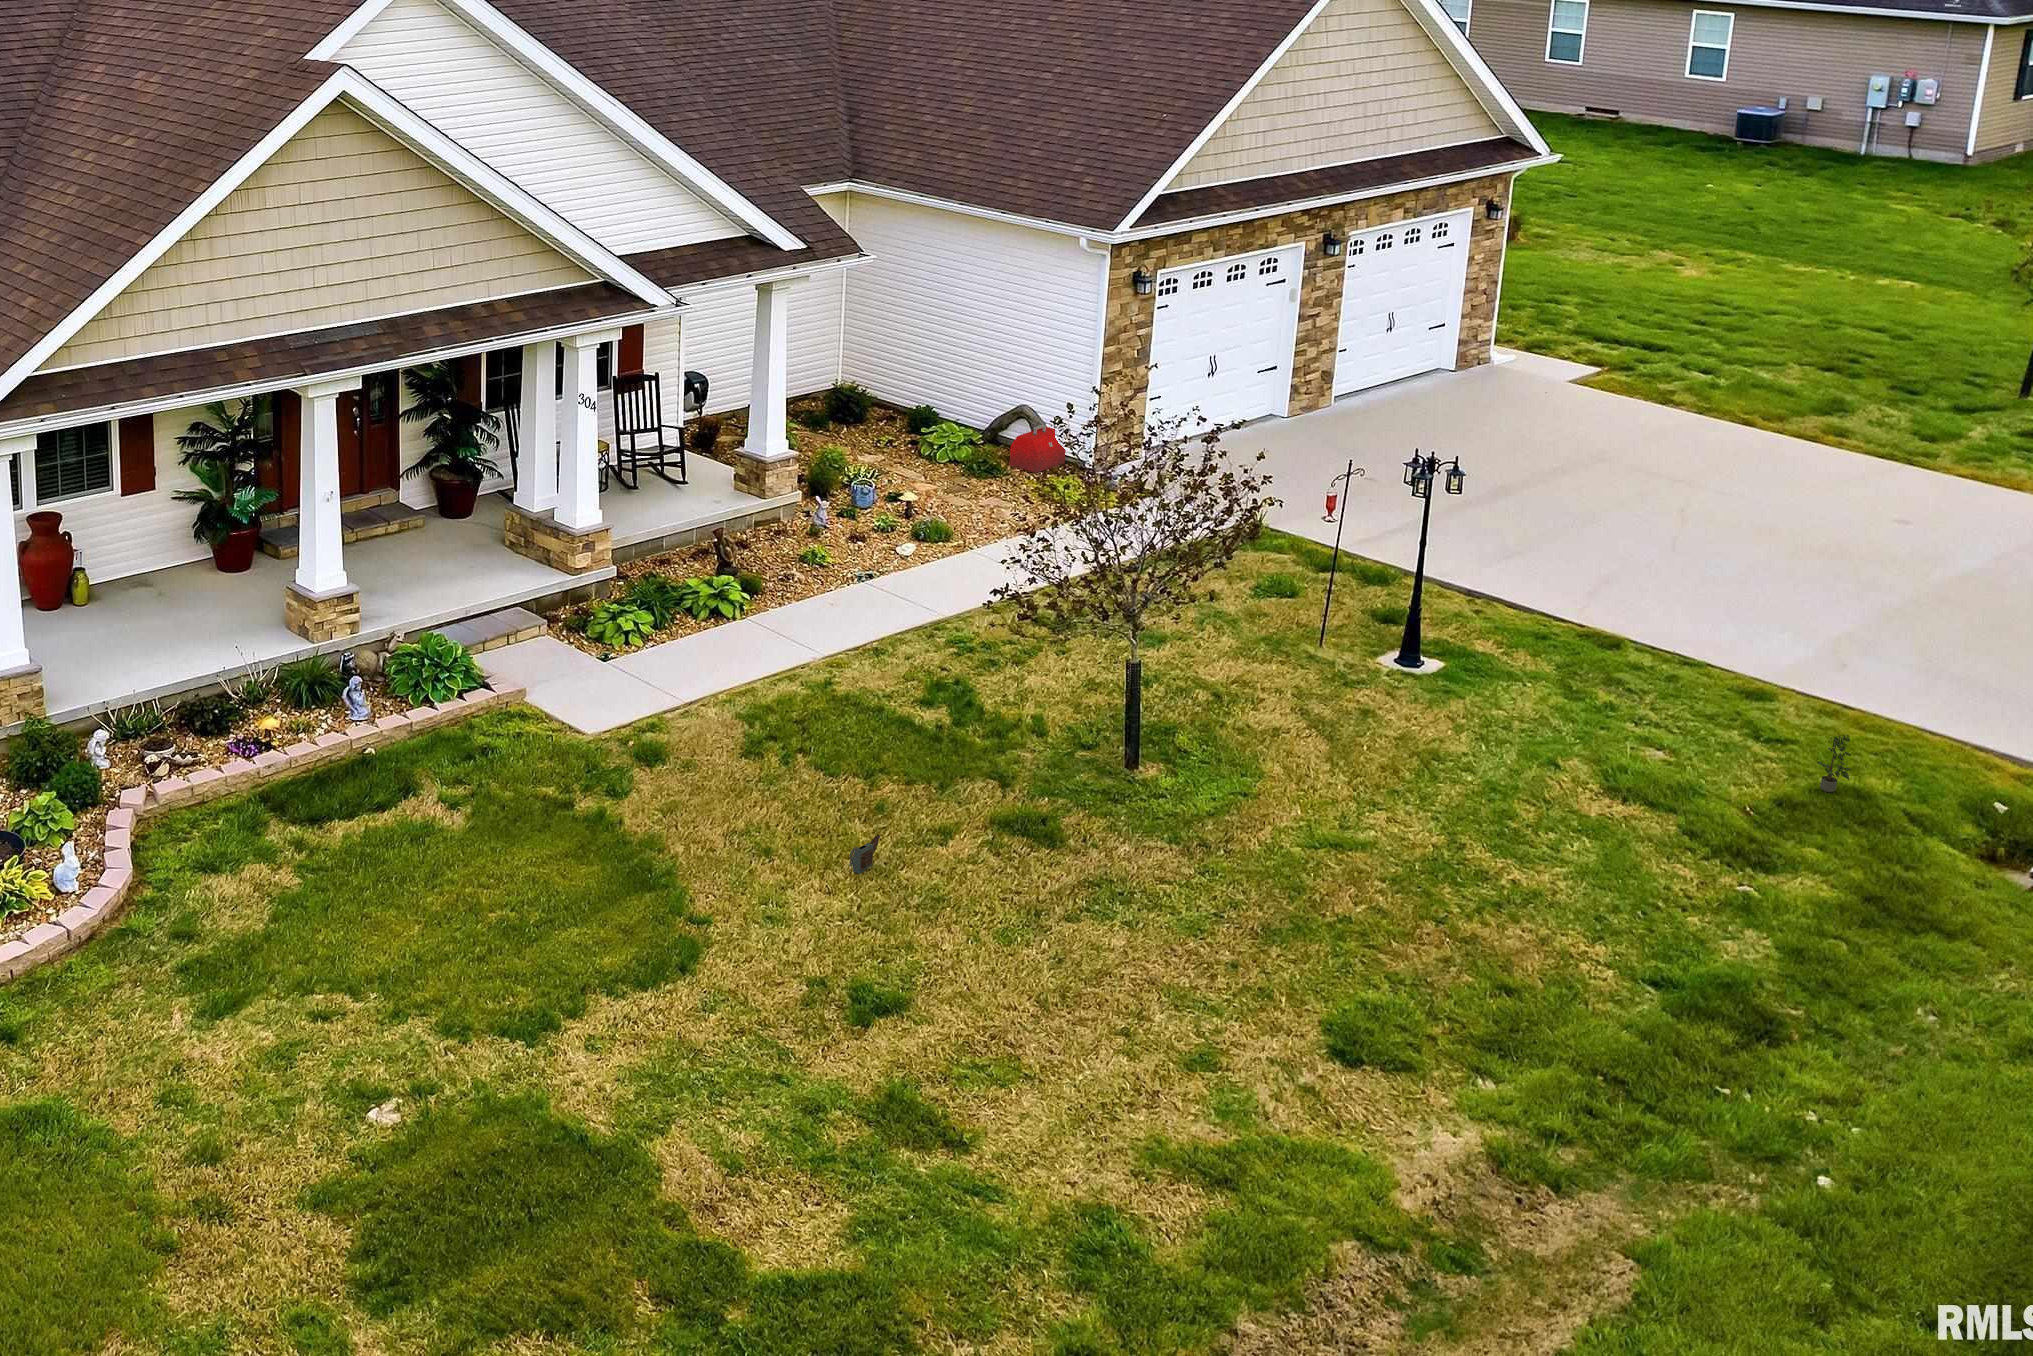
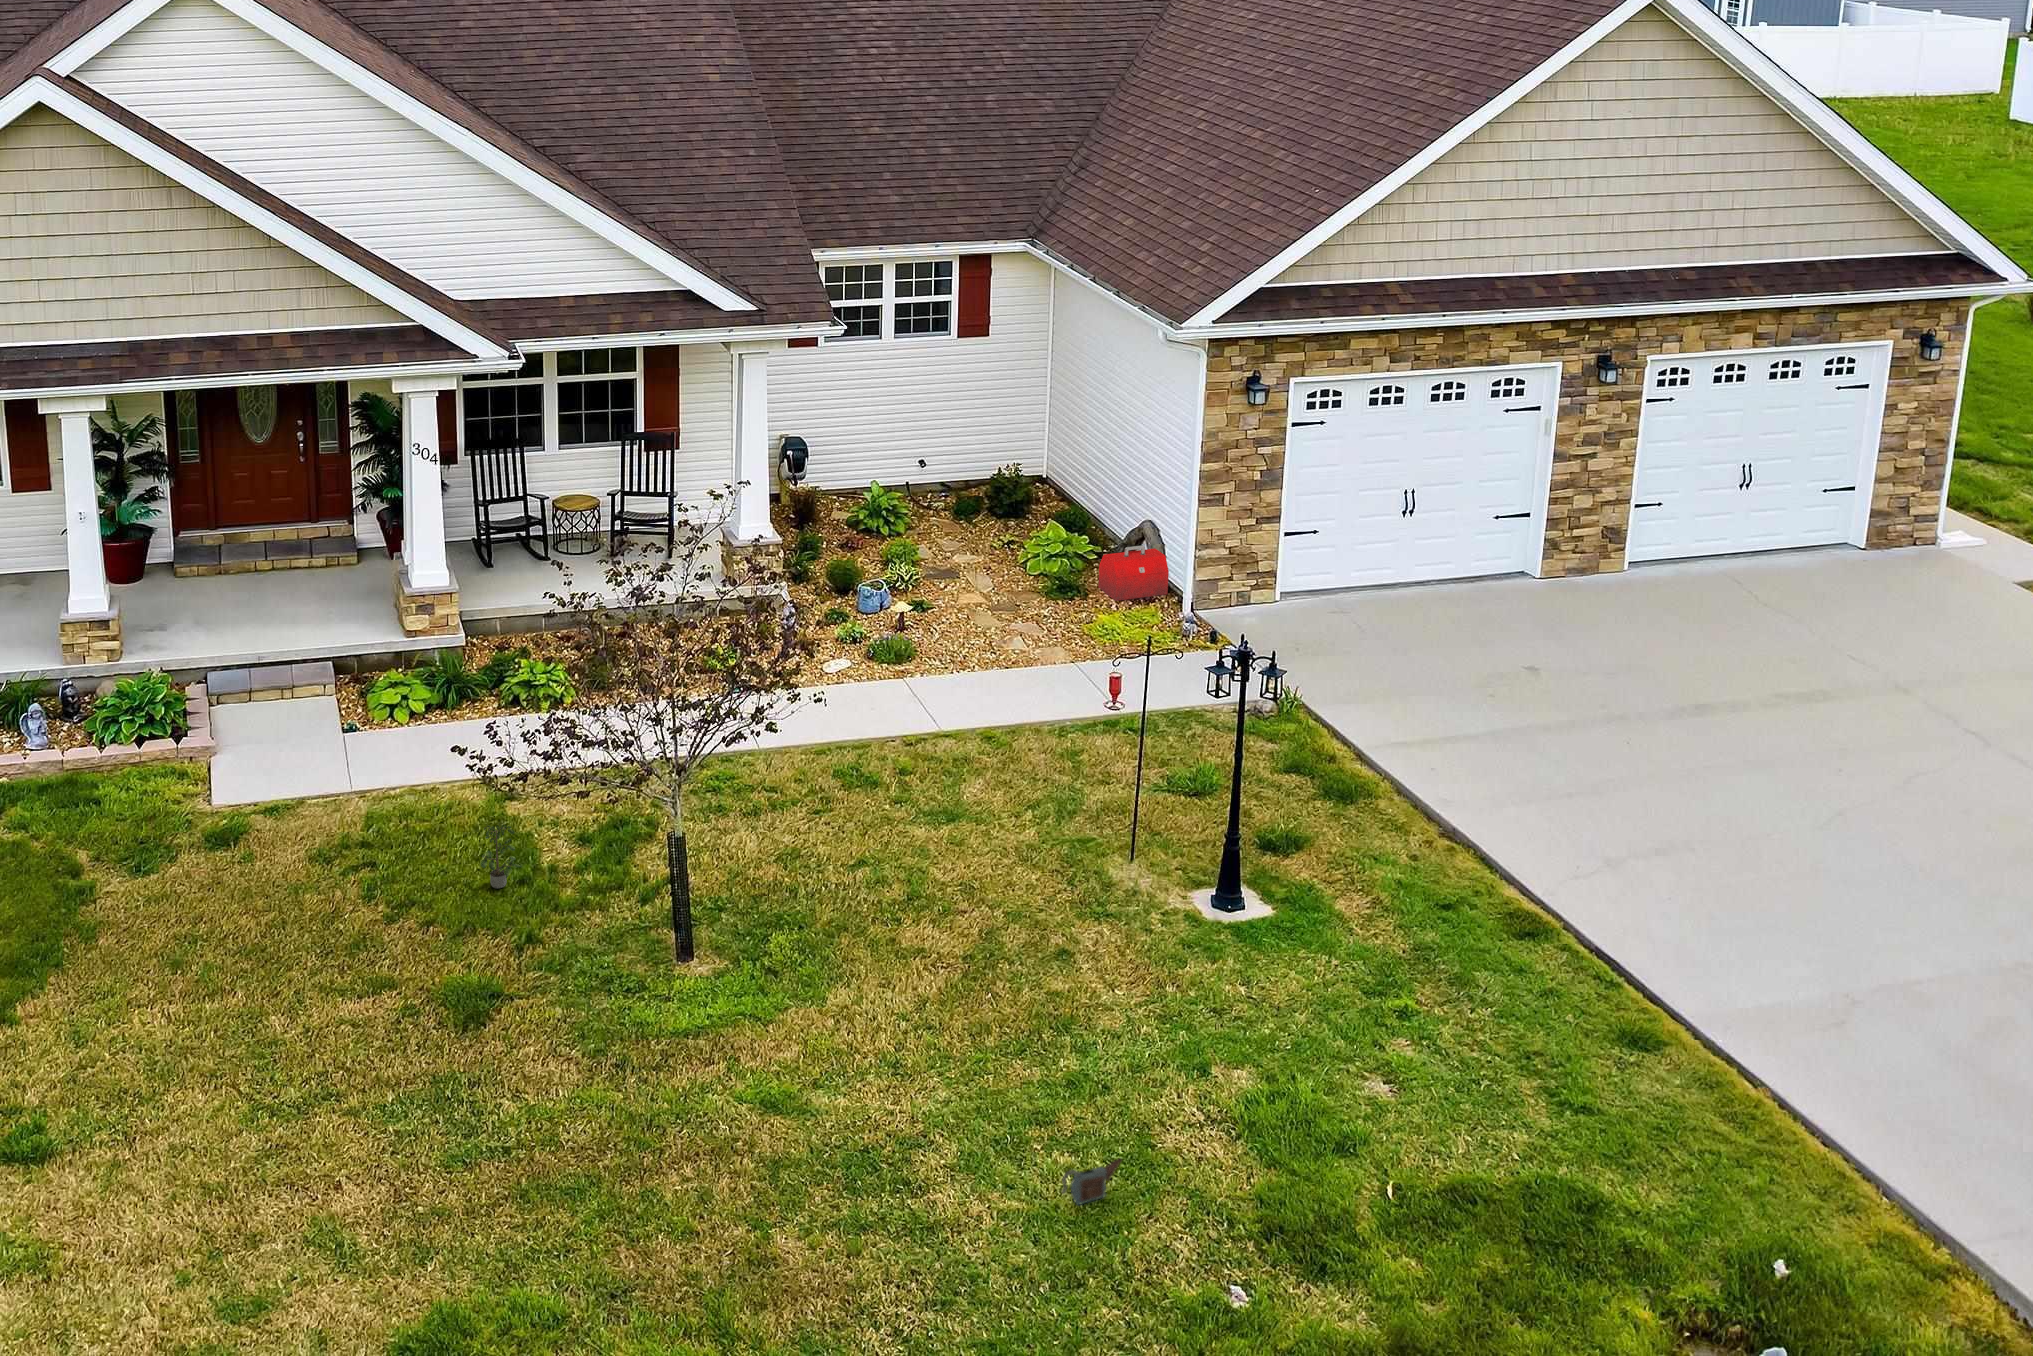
potted plant: present [1817,735,1851,792] -> present [481,823,521,888]
watering can: present [849,834,880,874] -> present [1062,1158,1122,1205]

